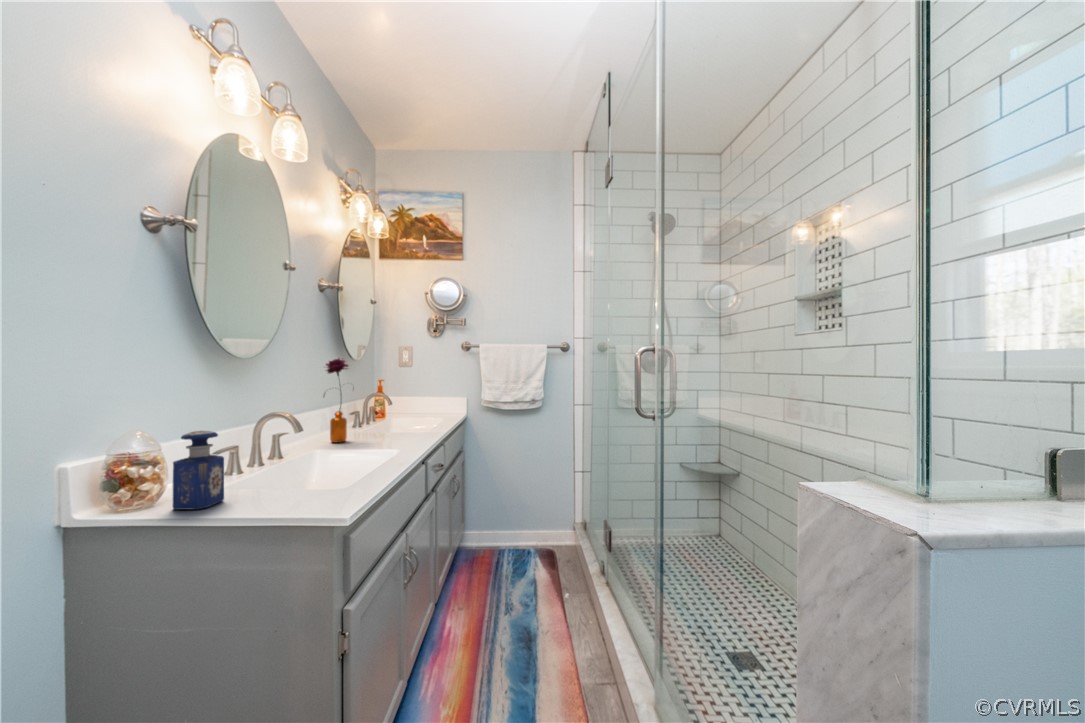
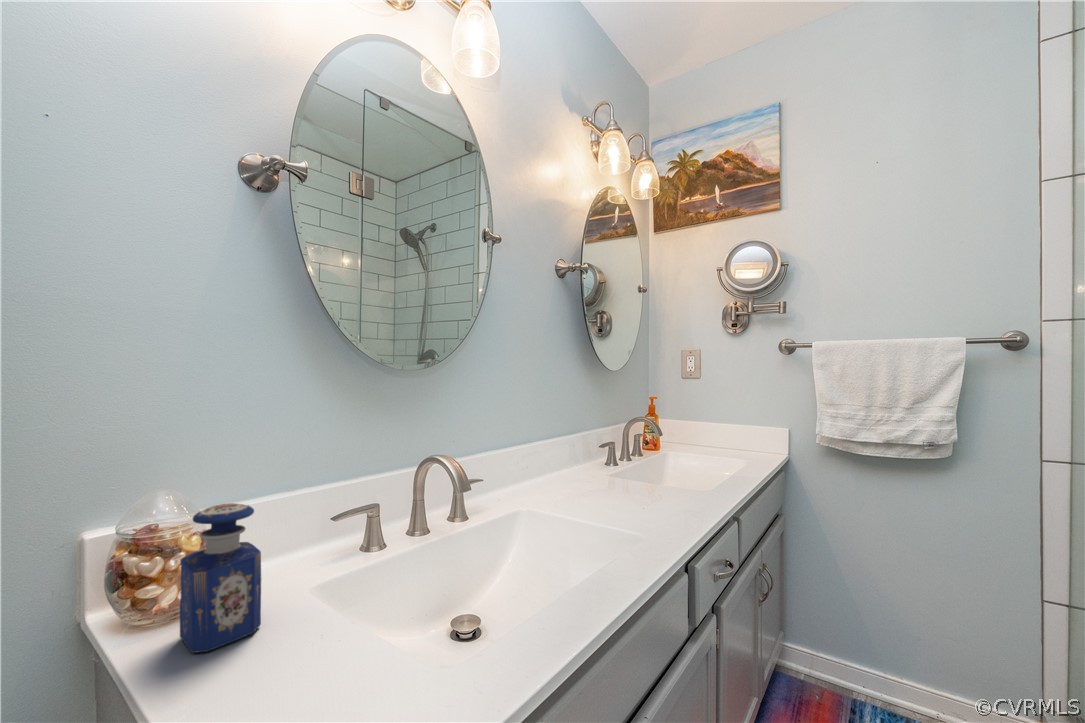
flower: present [323,358,348,443] -> none [541,369,583,496]

